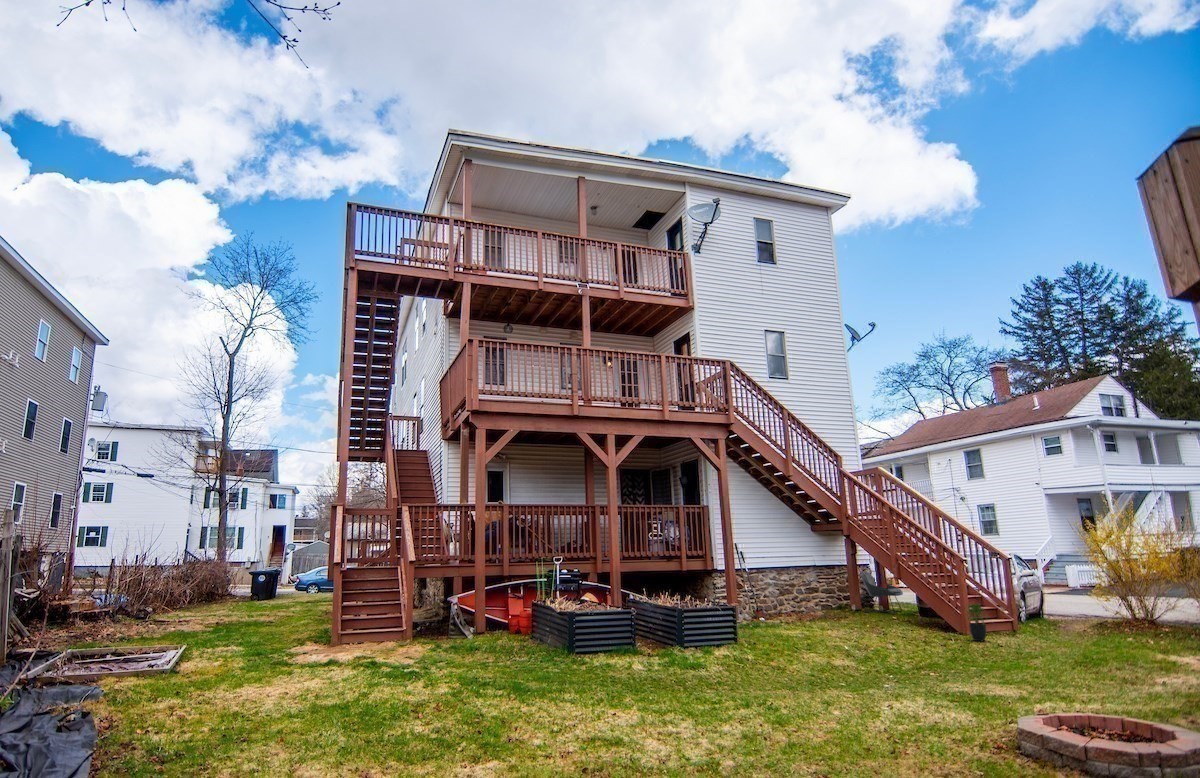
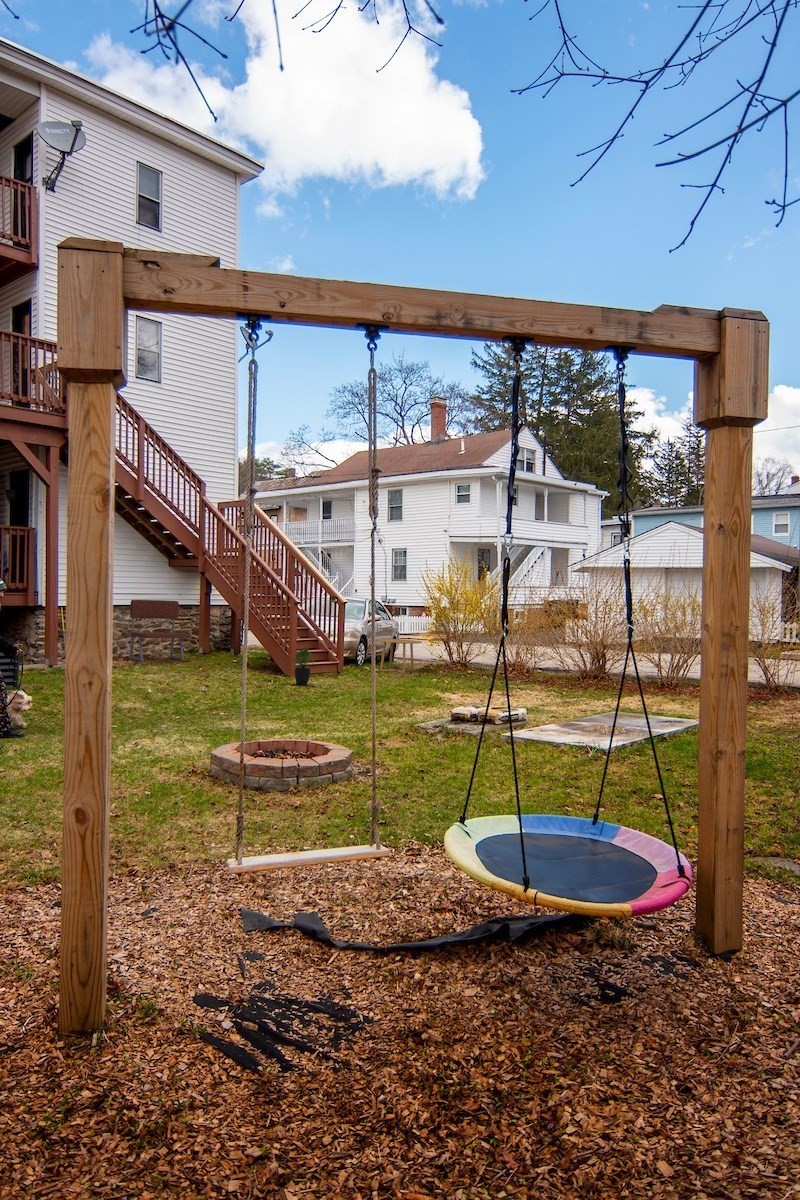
bench: none [787,561,843,617] -> present [129,600,191,661]
lounge chair: present [861,572,903,615] -> none [215,615,260,662]
round table: none [1028,589,1084,625] -> present [377,639,422,673]

